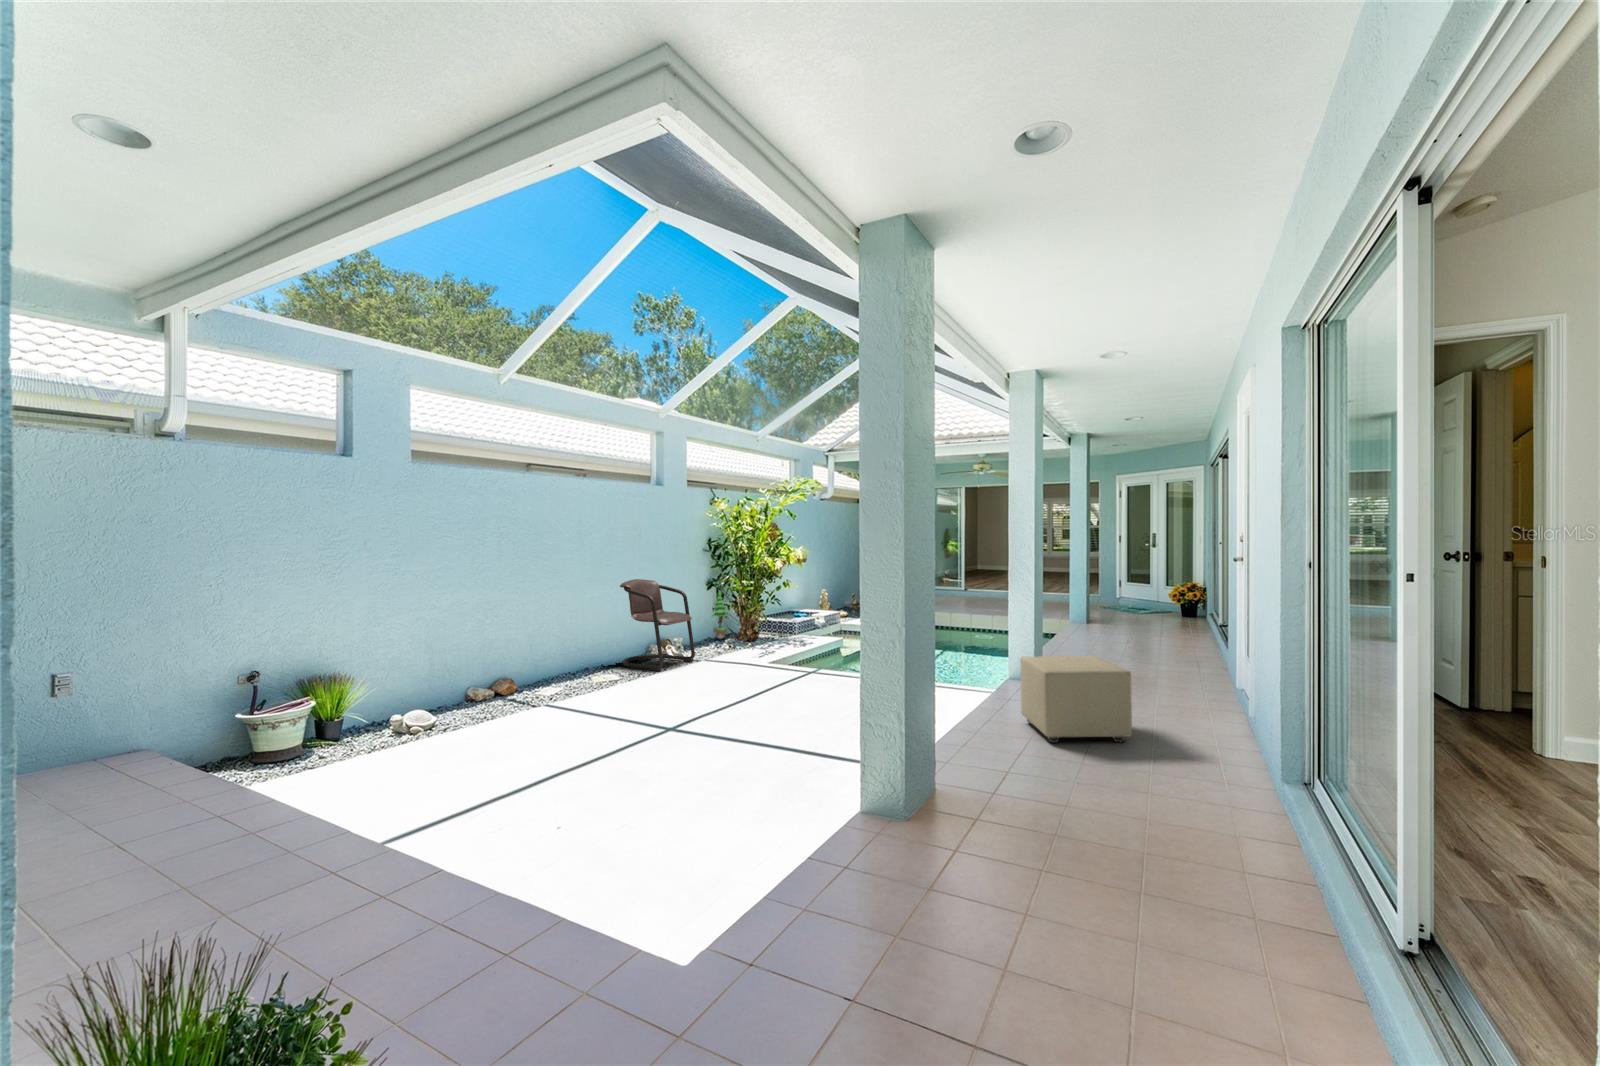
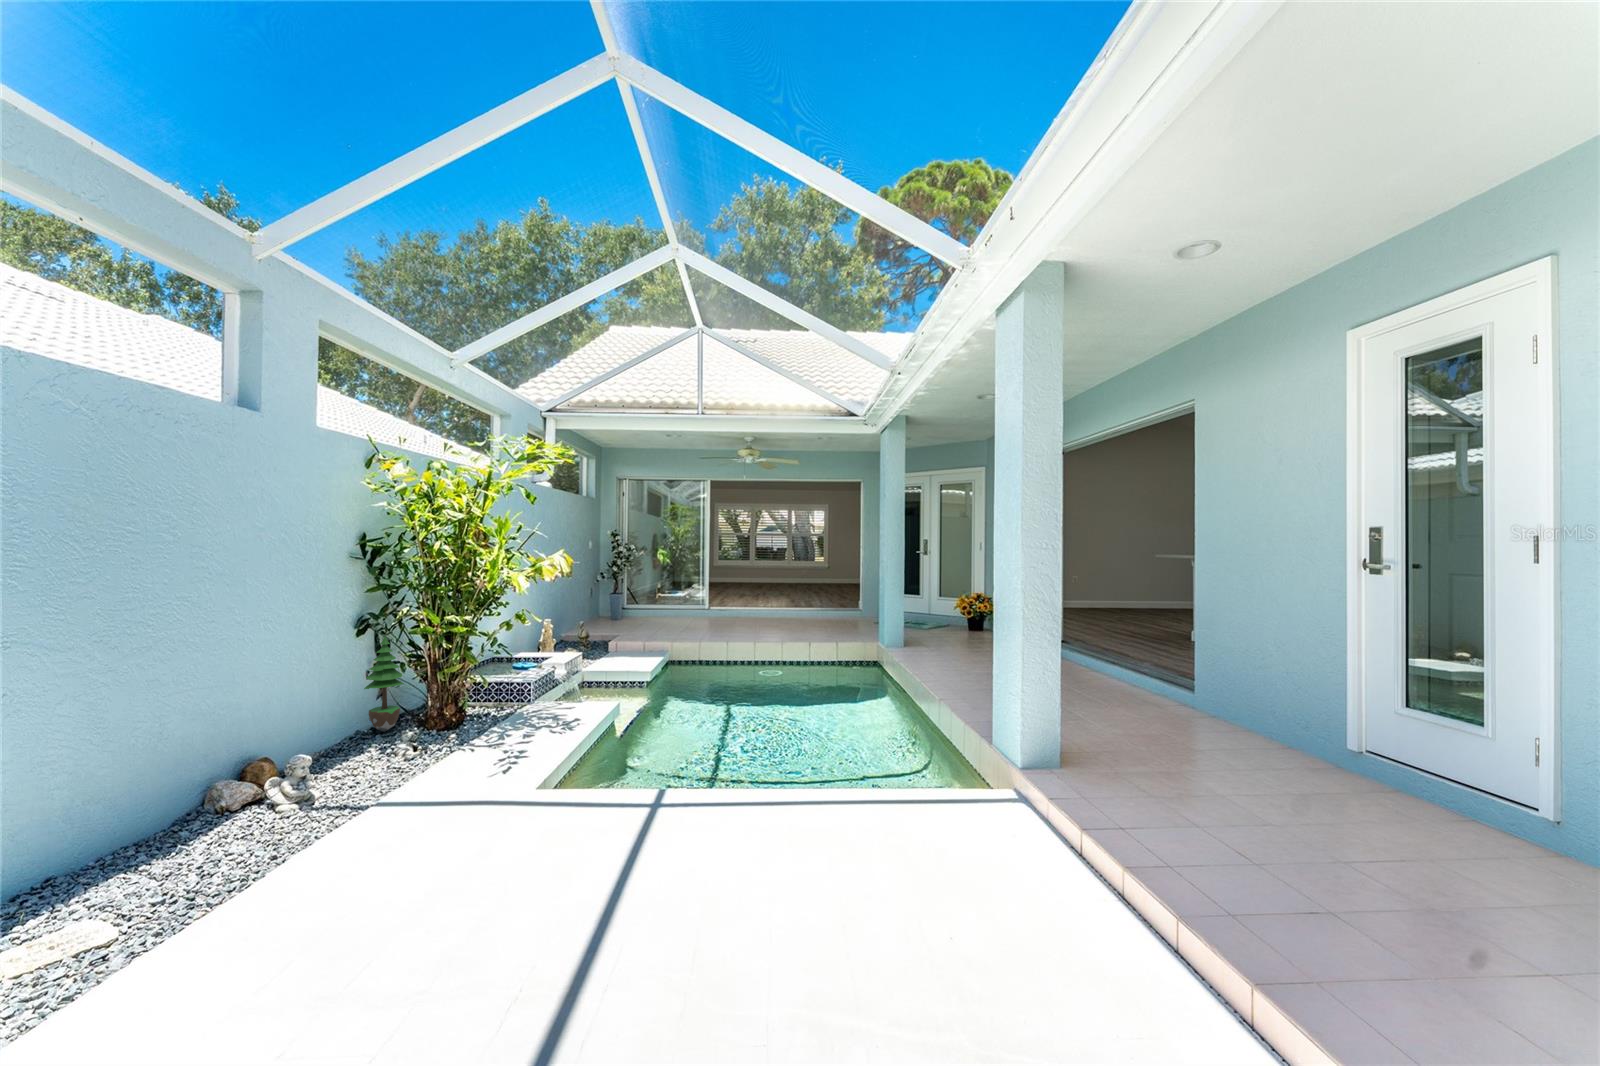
chair: present [620,579,695,671] -> none [117,630,352,873]
ottoman: present [1020,656,1132,743] -> none [1230,748,1493,975]

